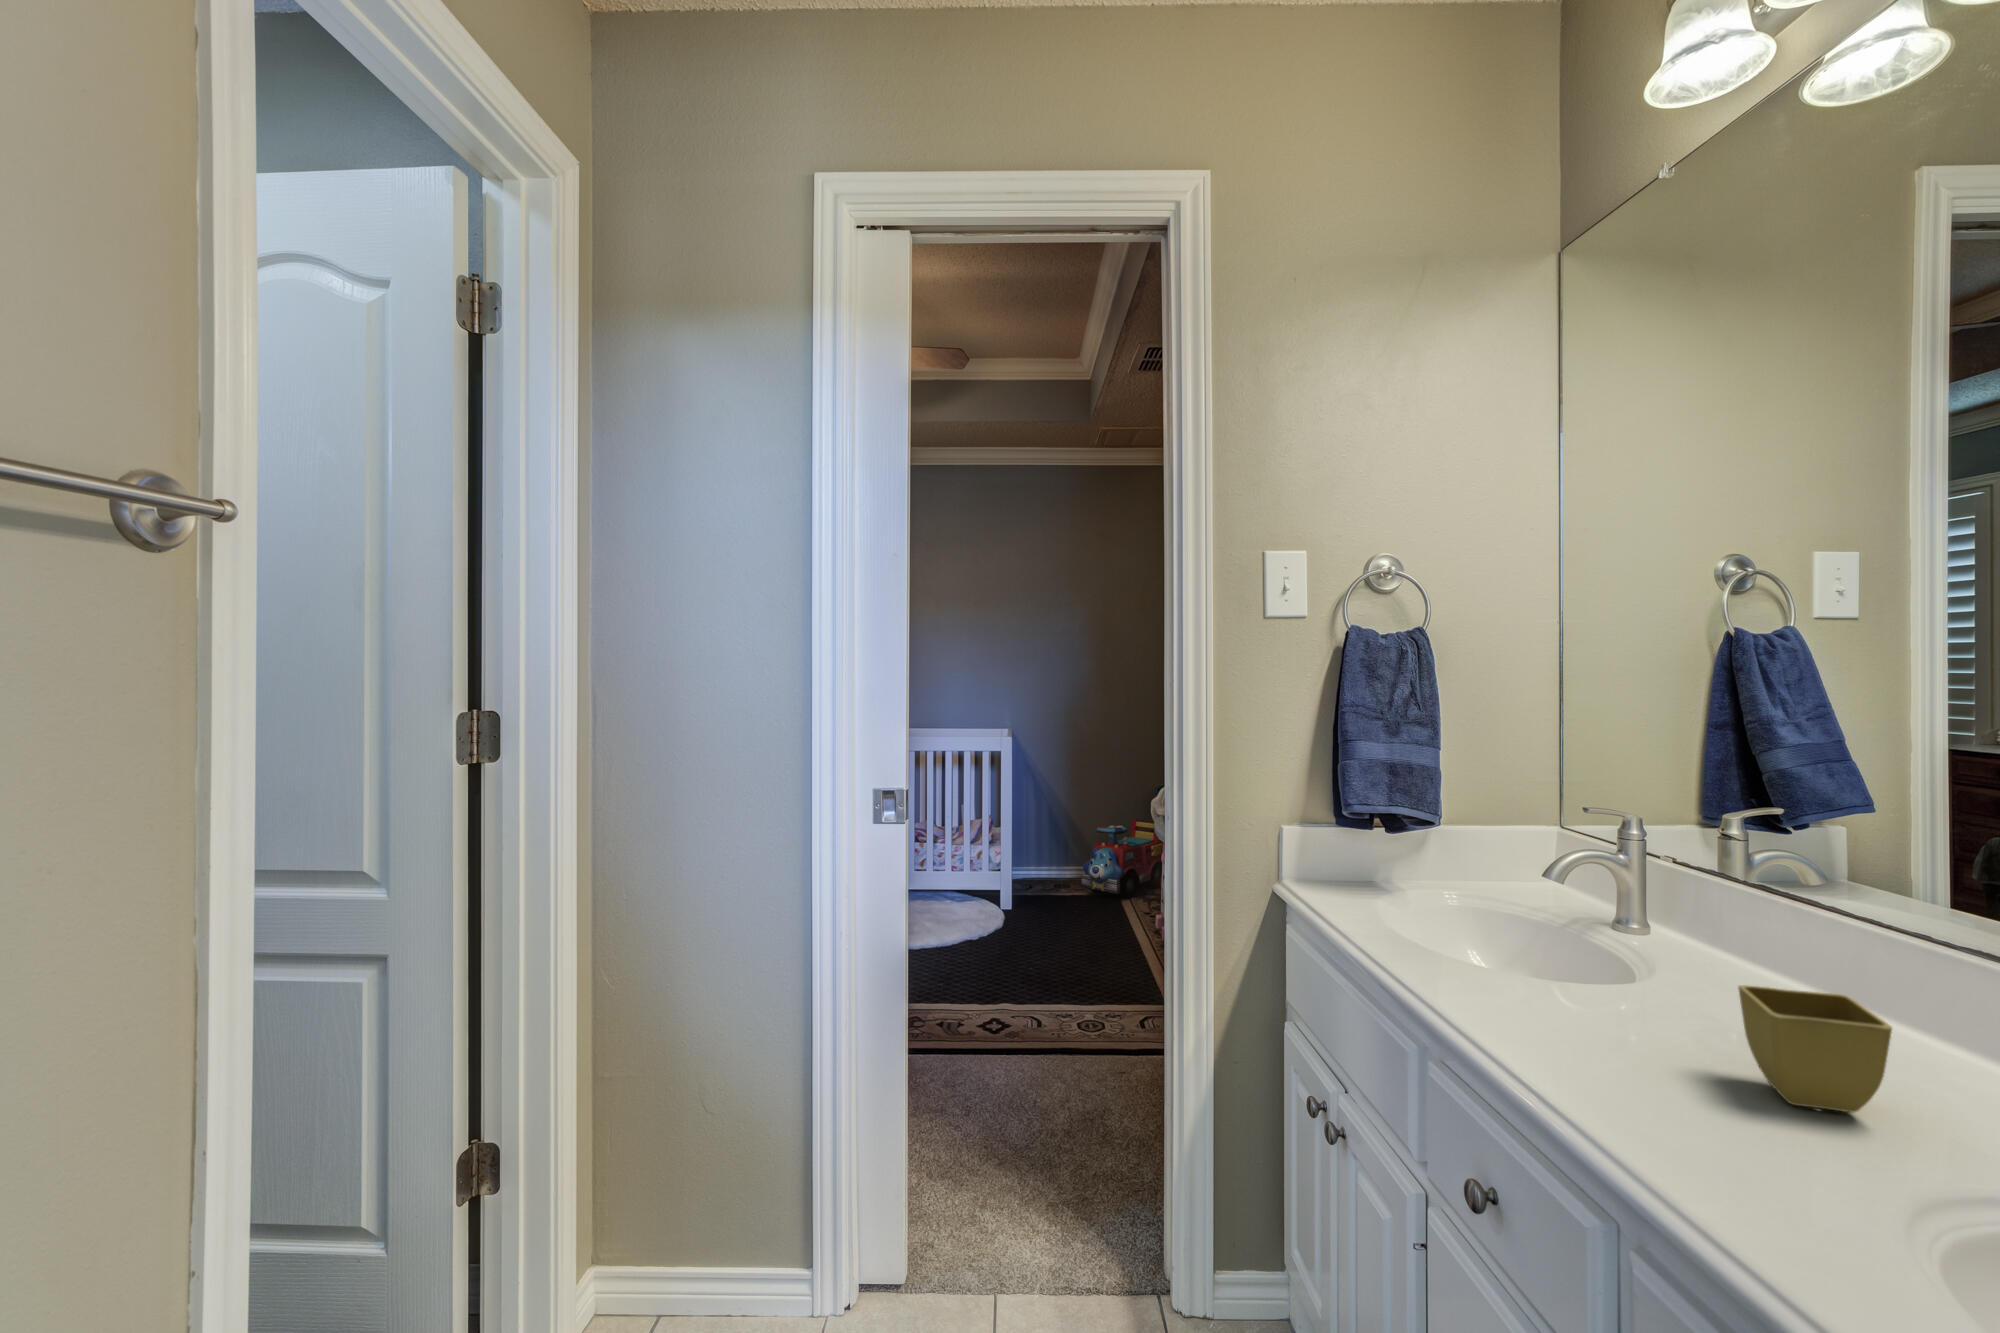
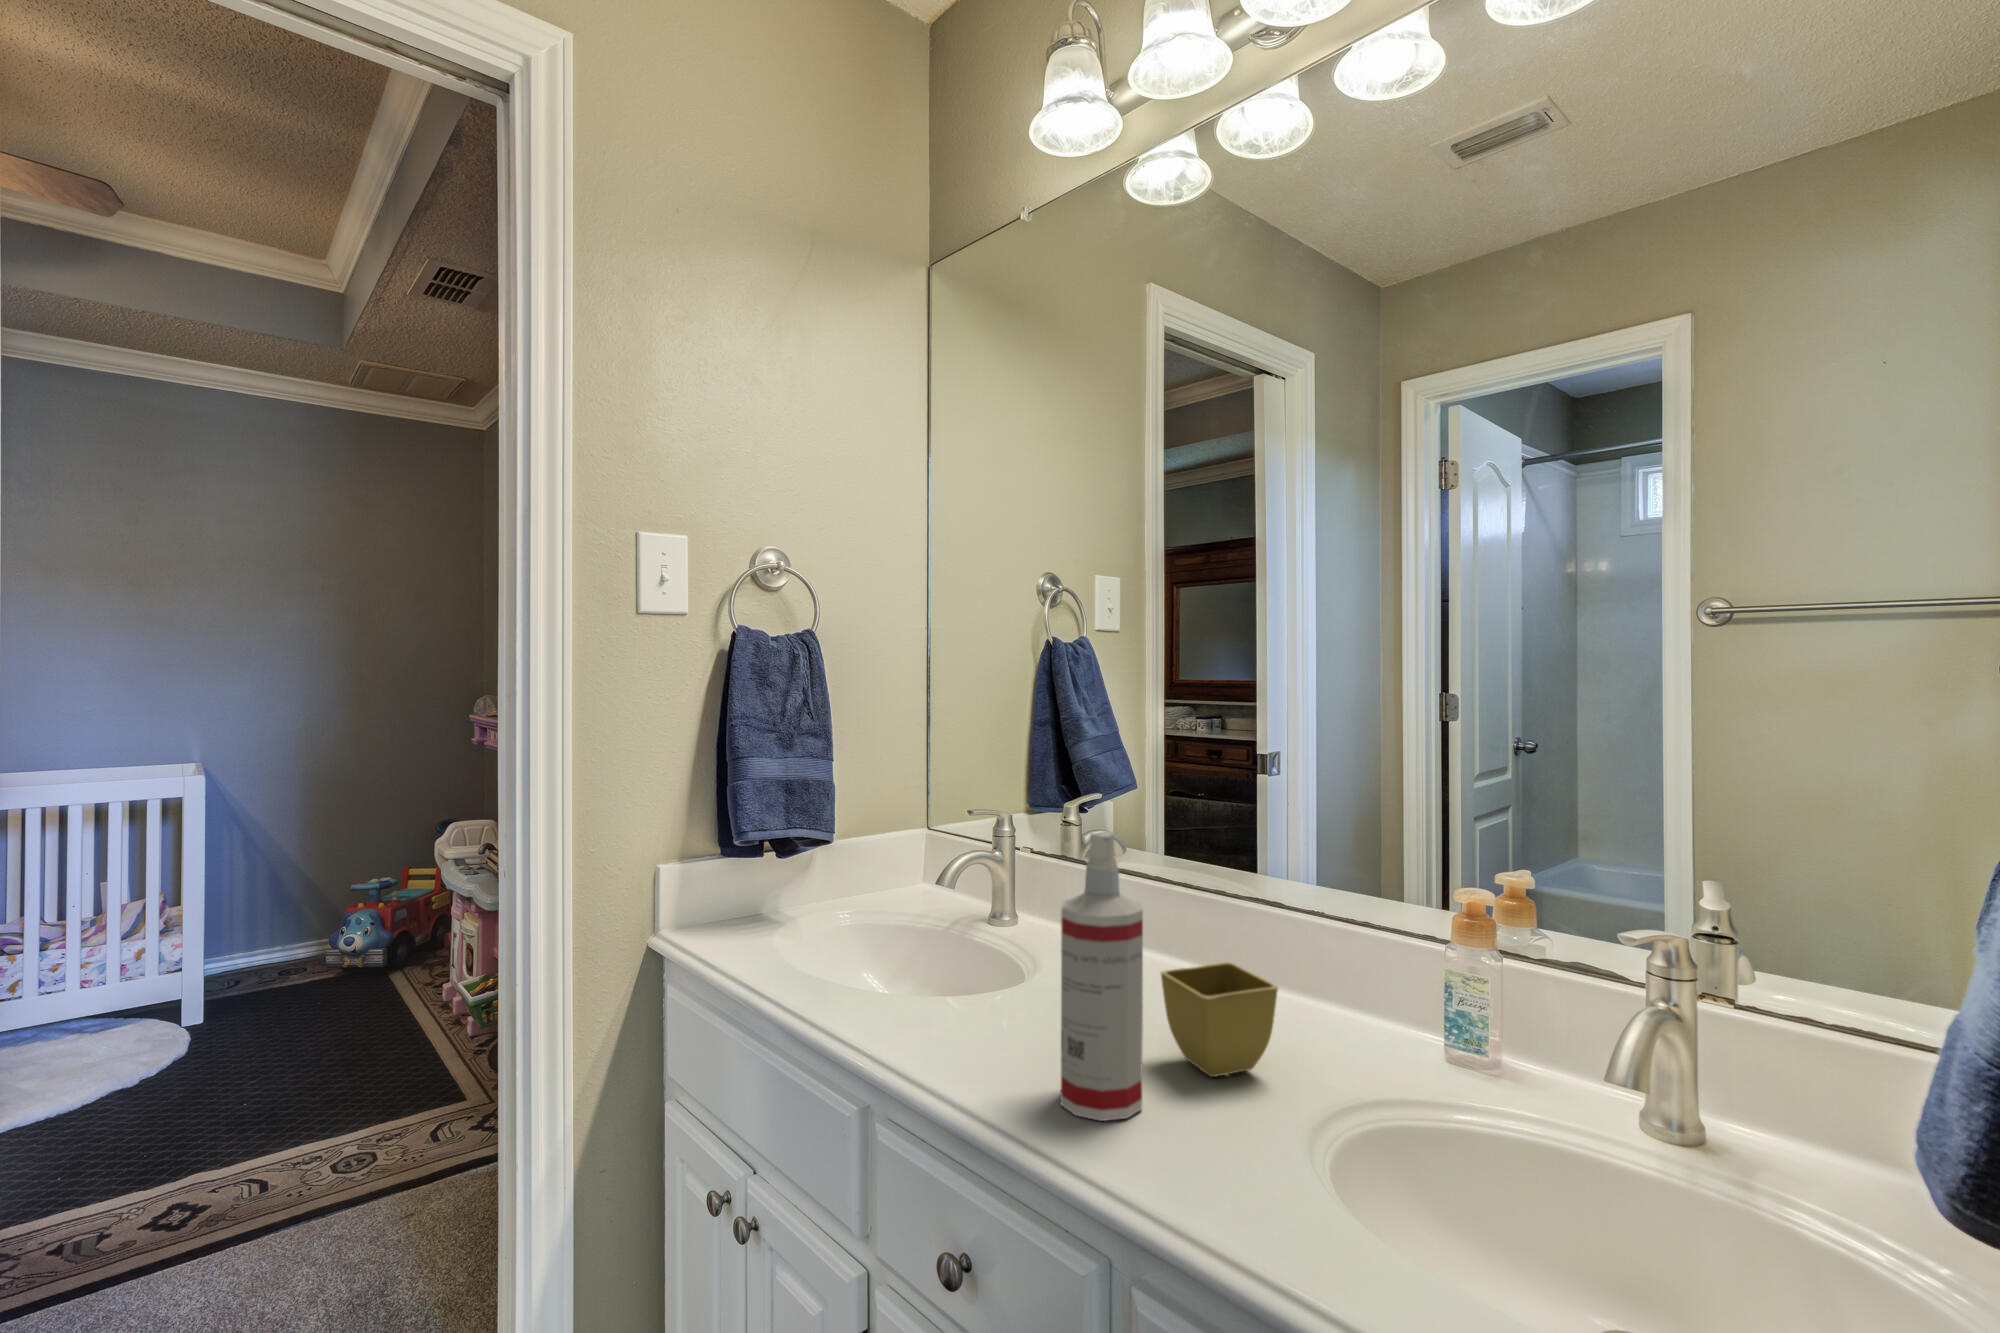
spray bottle: none [1584,825,1684,1104] -> present [1061,833,1143,1121]

